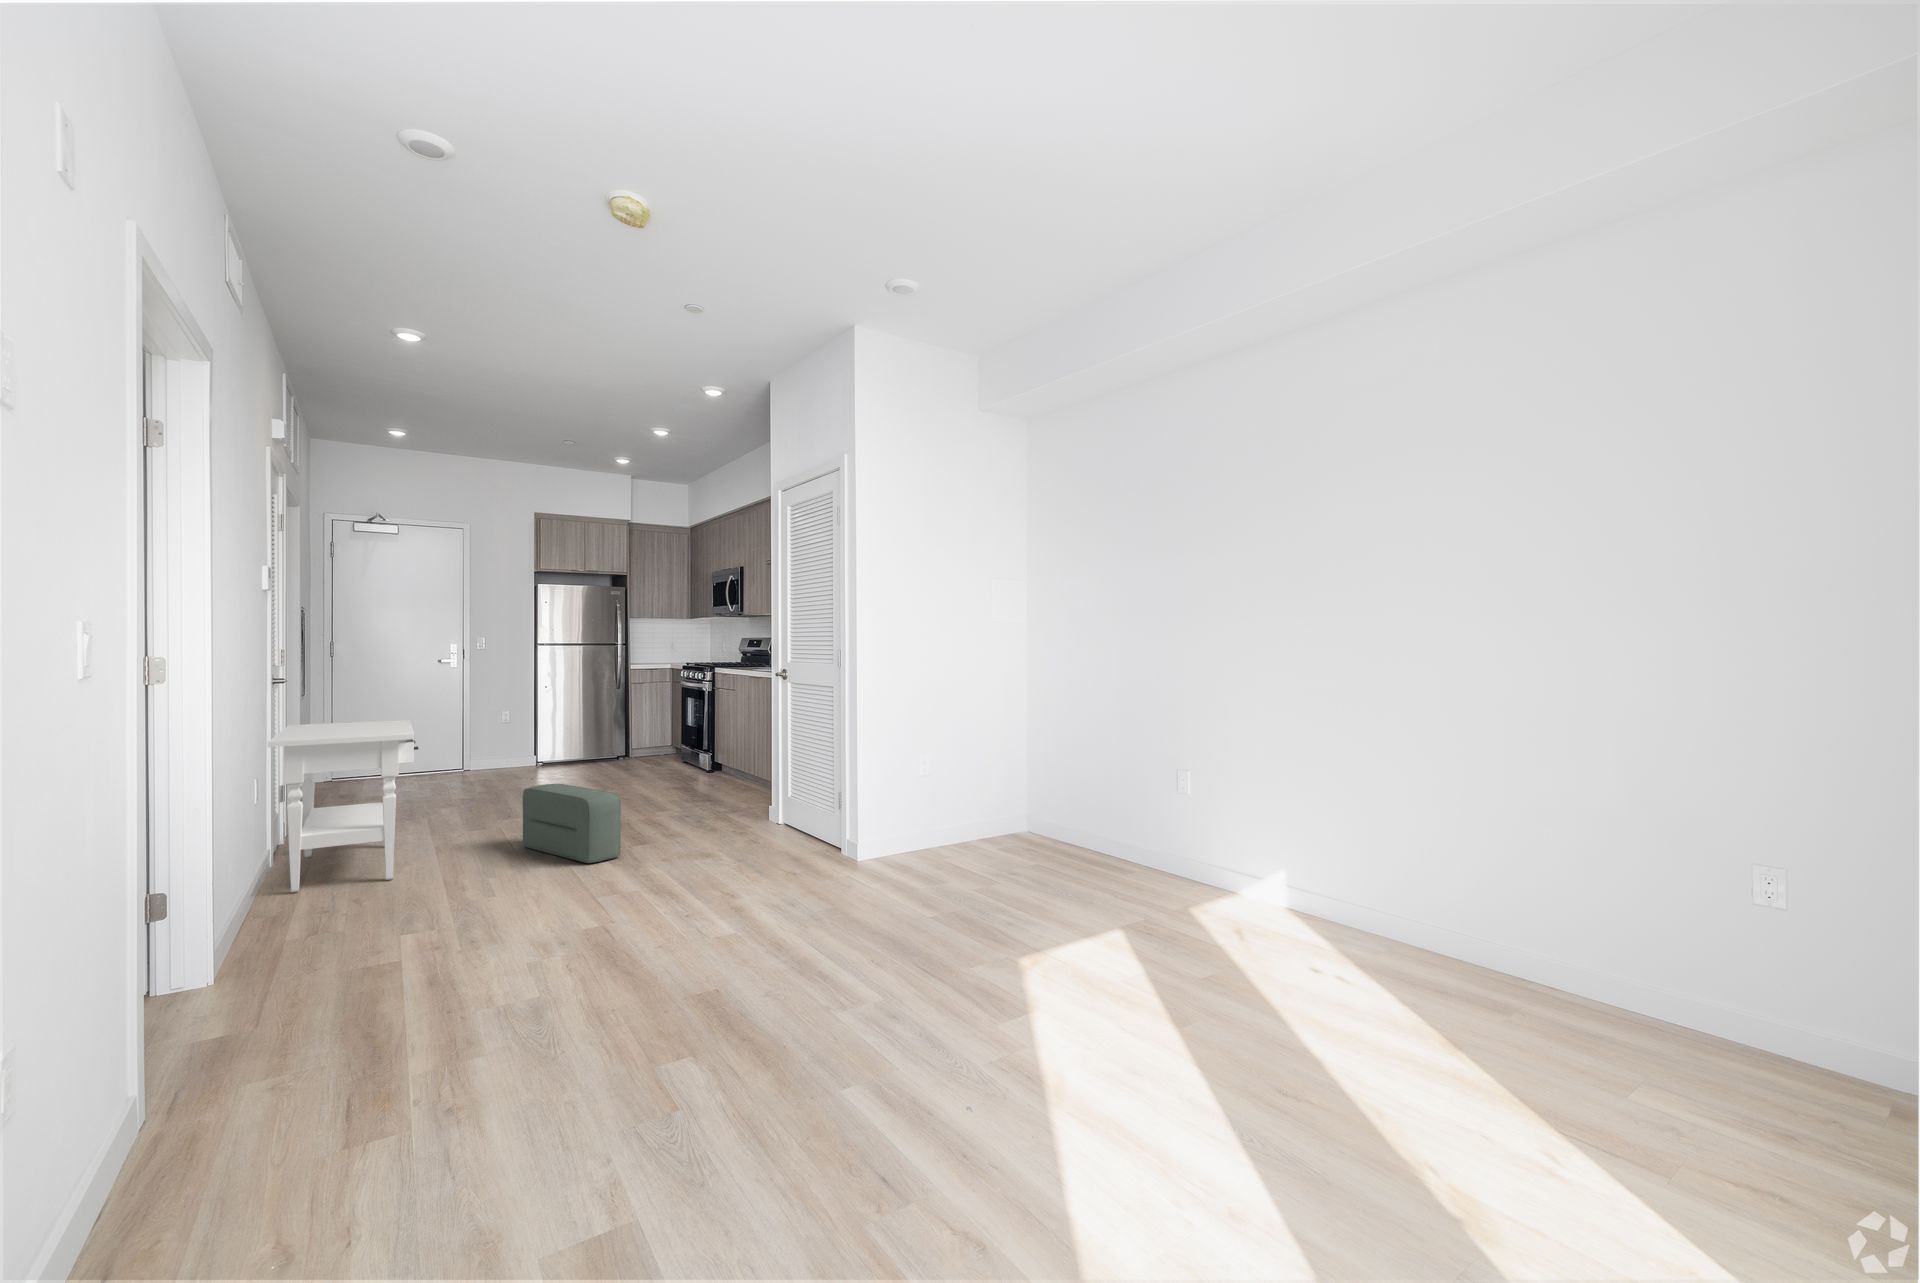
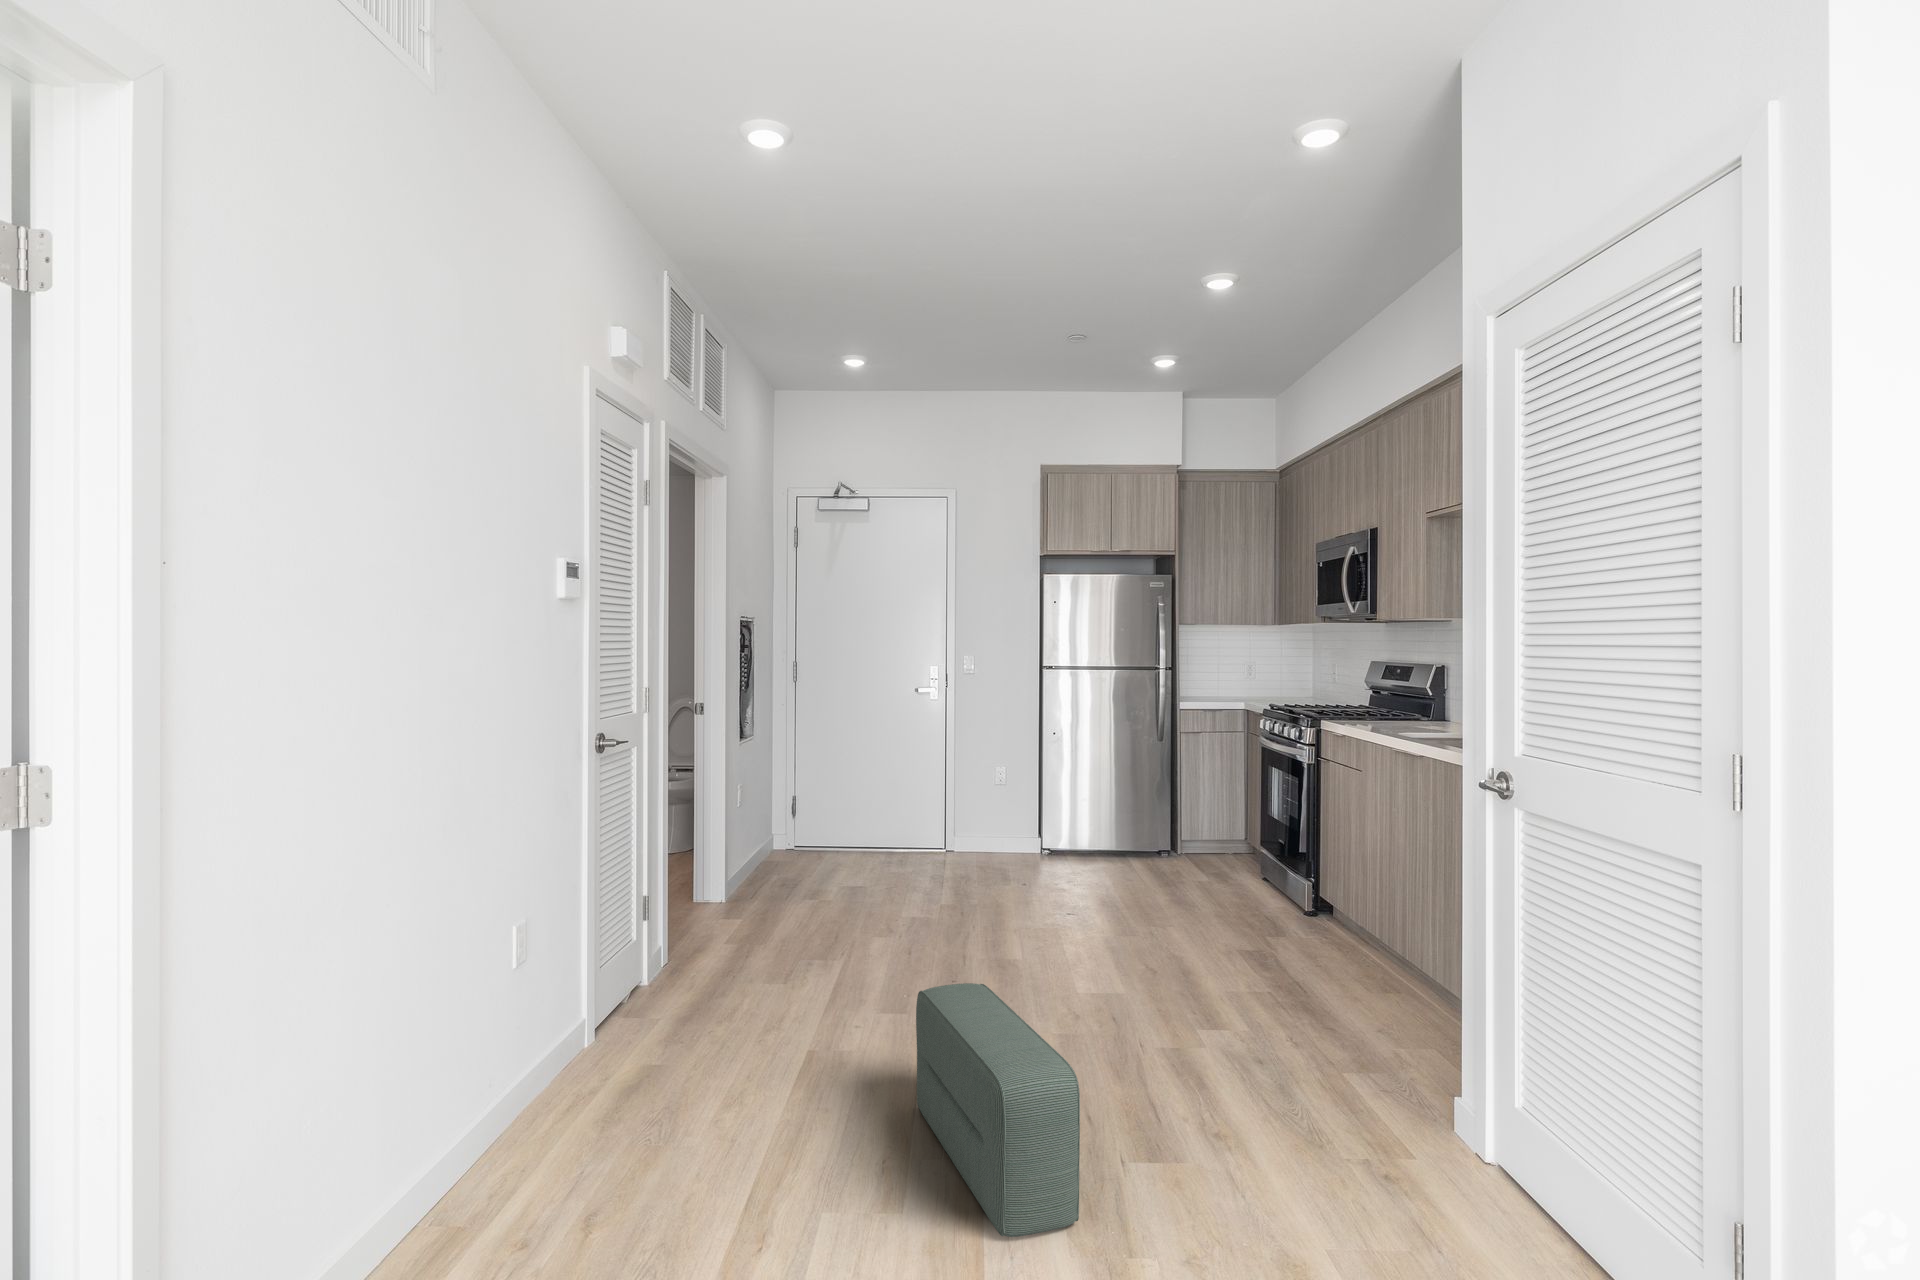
side table: present [268,720,418,893] -> none [452,816,772,1172]

